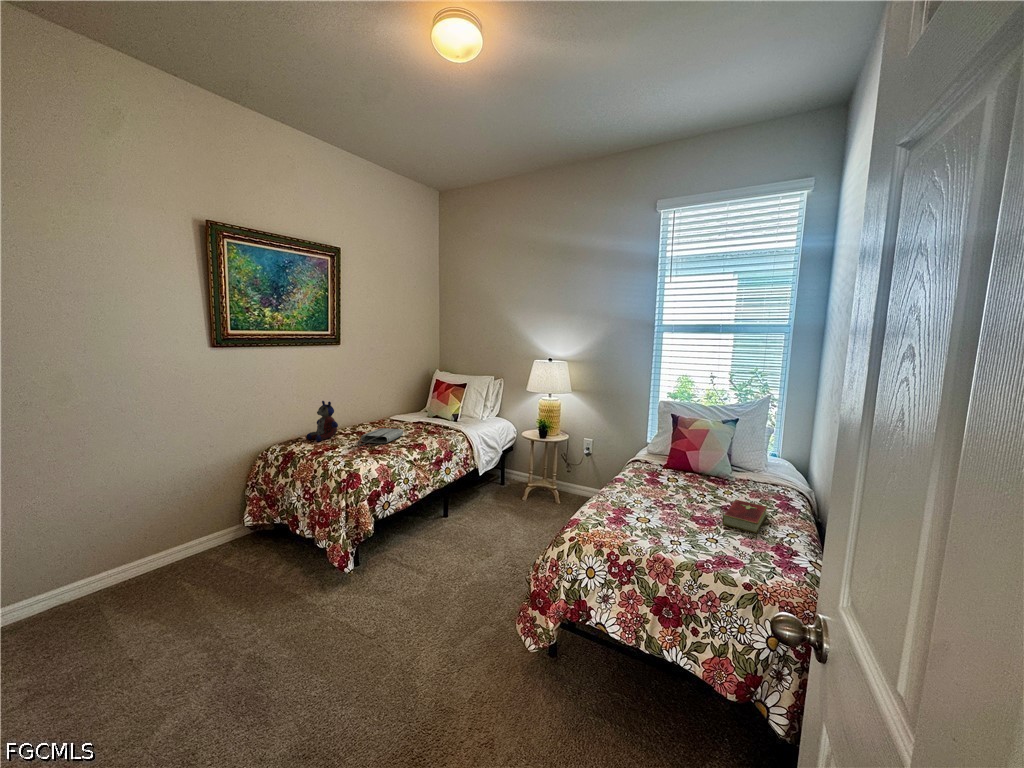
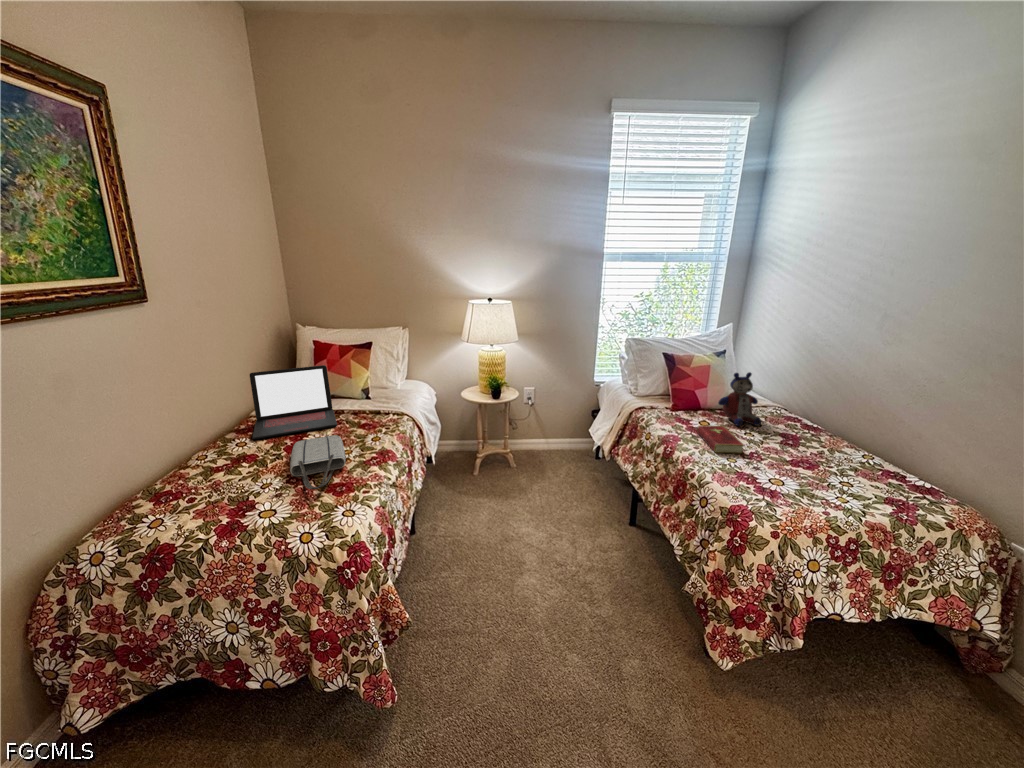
laptop: none [373,391,429,429] -> present [250,365,337,439]
stuffed bear: present [306,401,338,441] -> present [718,372,761,426]
hardcover book: present [722,500,768,534] -> present [697,425,744,454]

